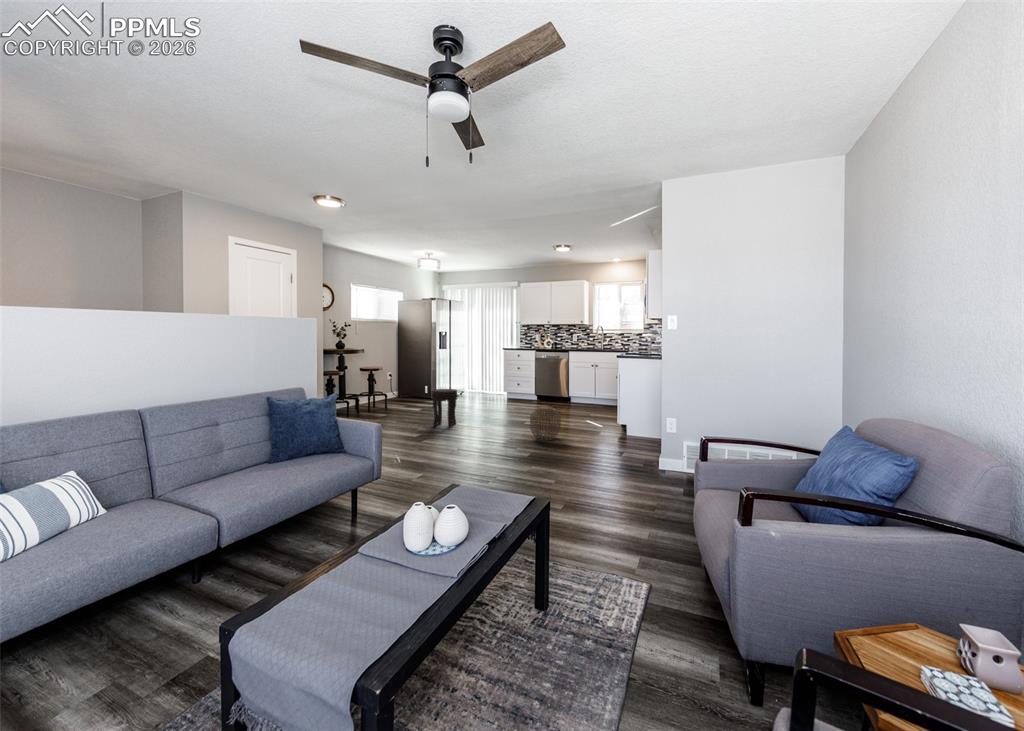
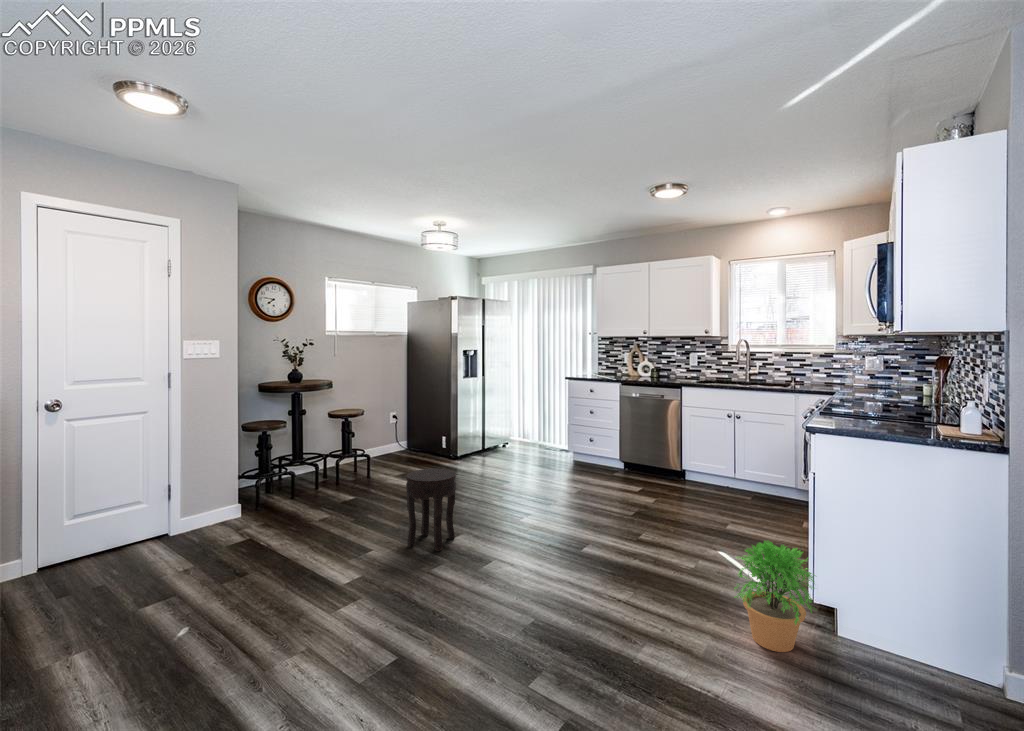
potted plant: none [587,399,617,441] -> present [734,540,815,652]
woven basket: present [530,406,561,440] -> none [590,543,665,635]

